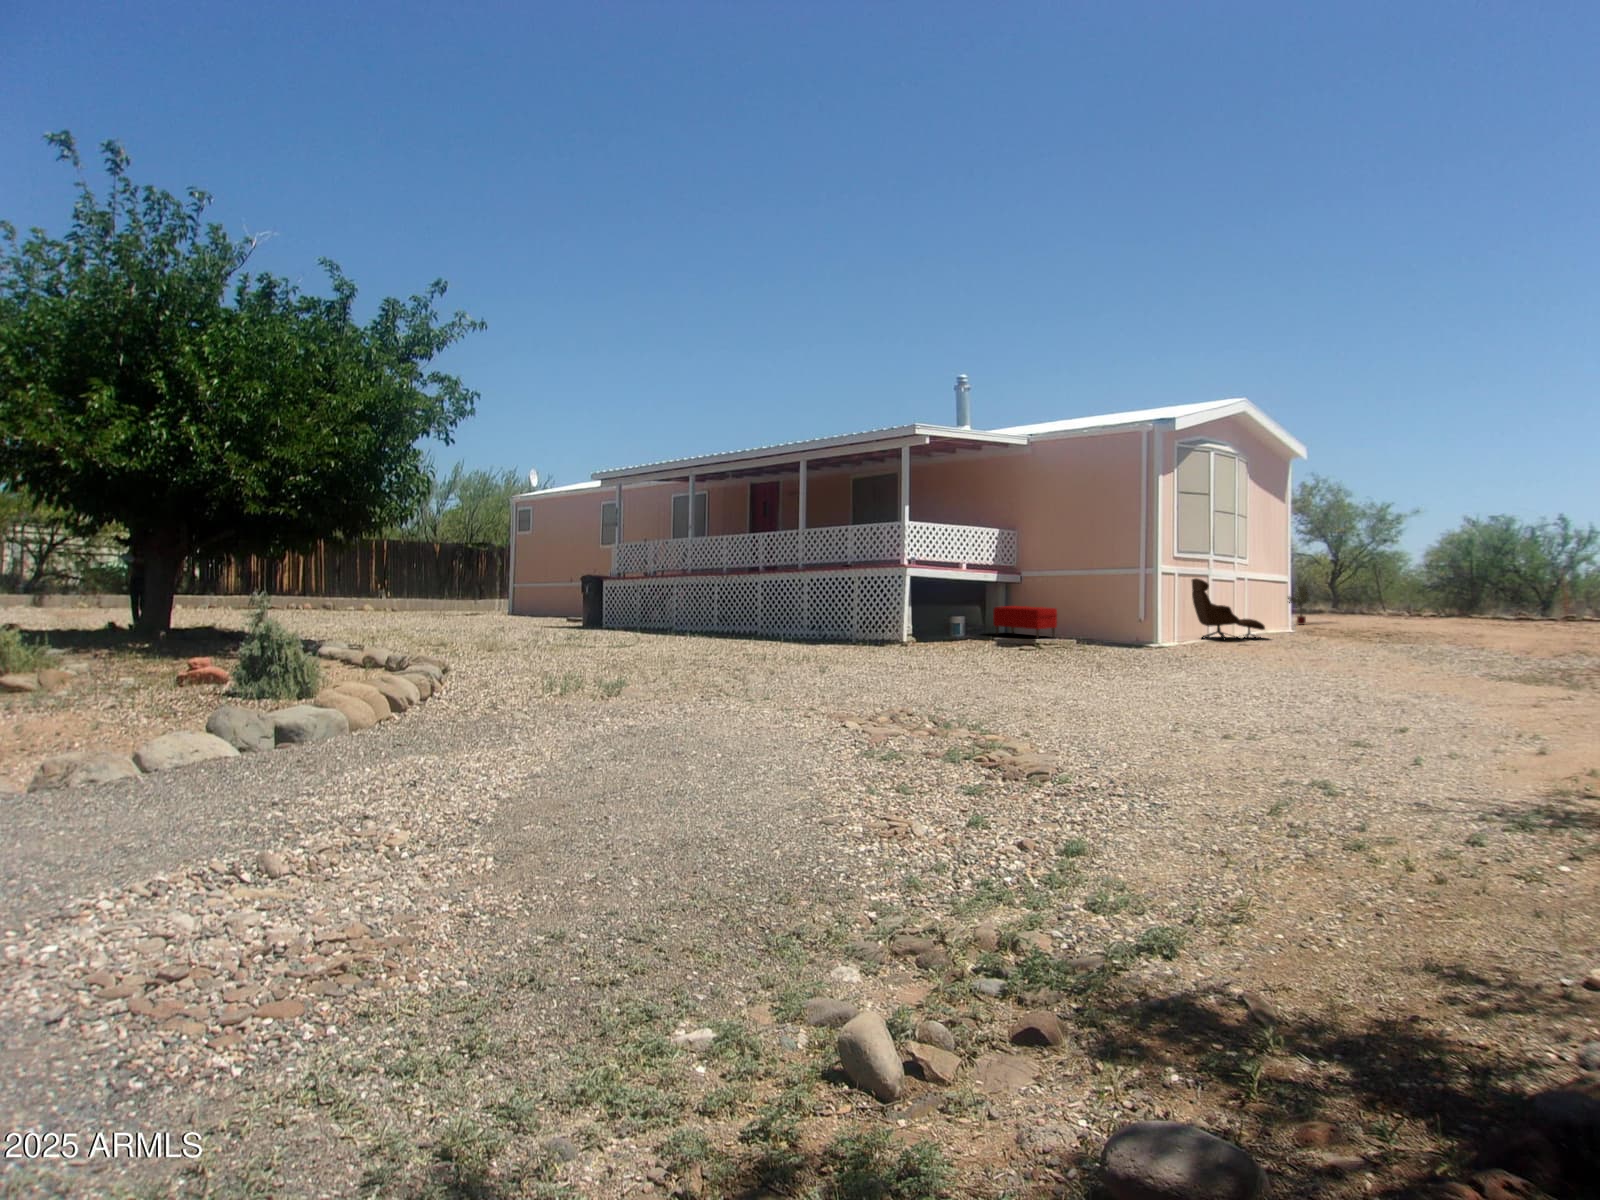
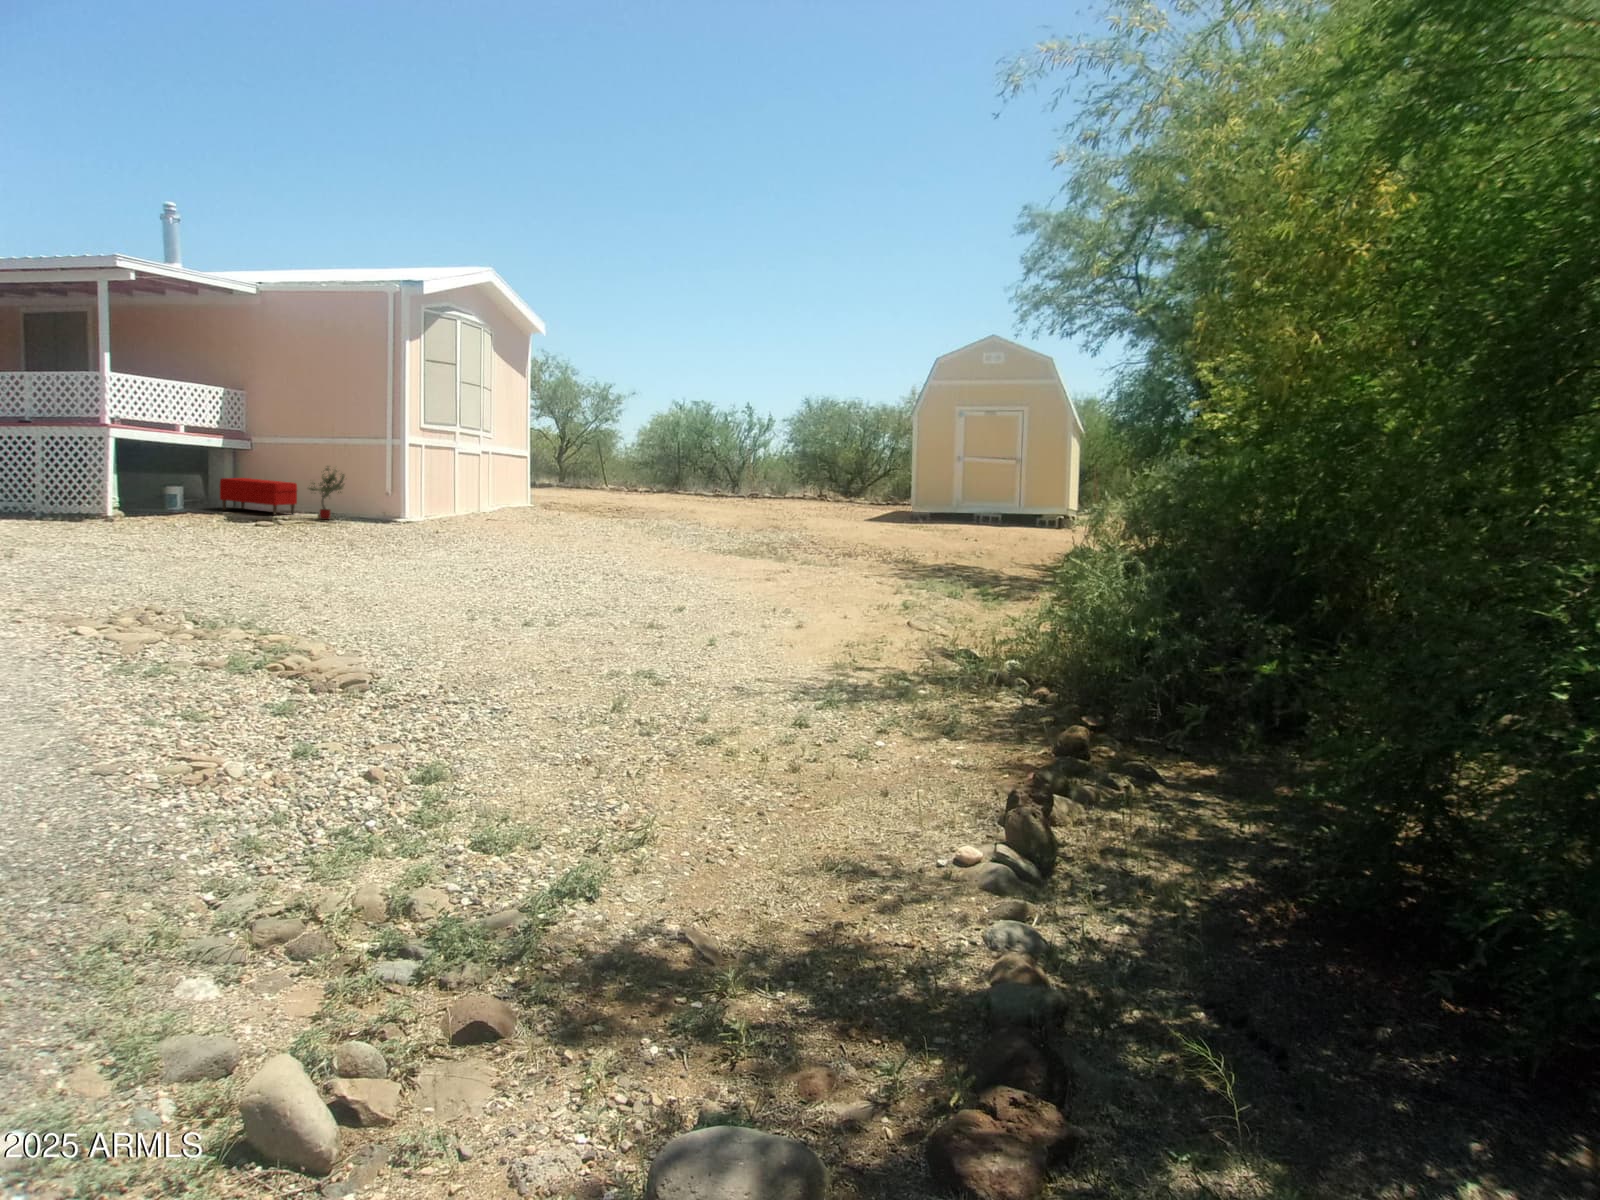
lounge chair: present [1192,578,1265,640] -> none [442,459,513,523]
potted tree: present [1288,583,1311,625] -> present [308,466,345,520]

